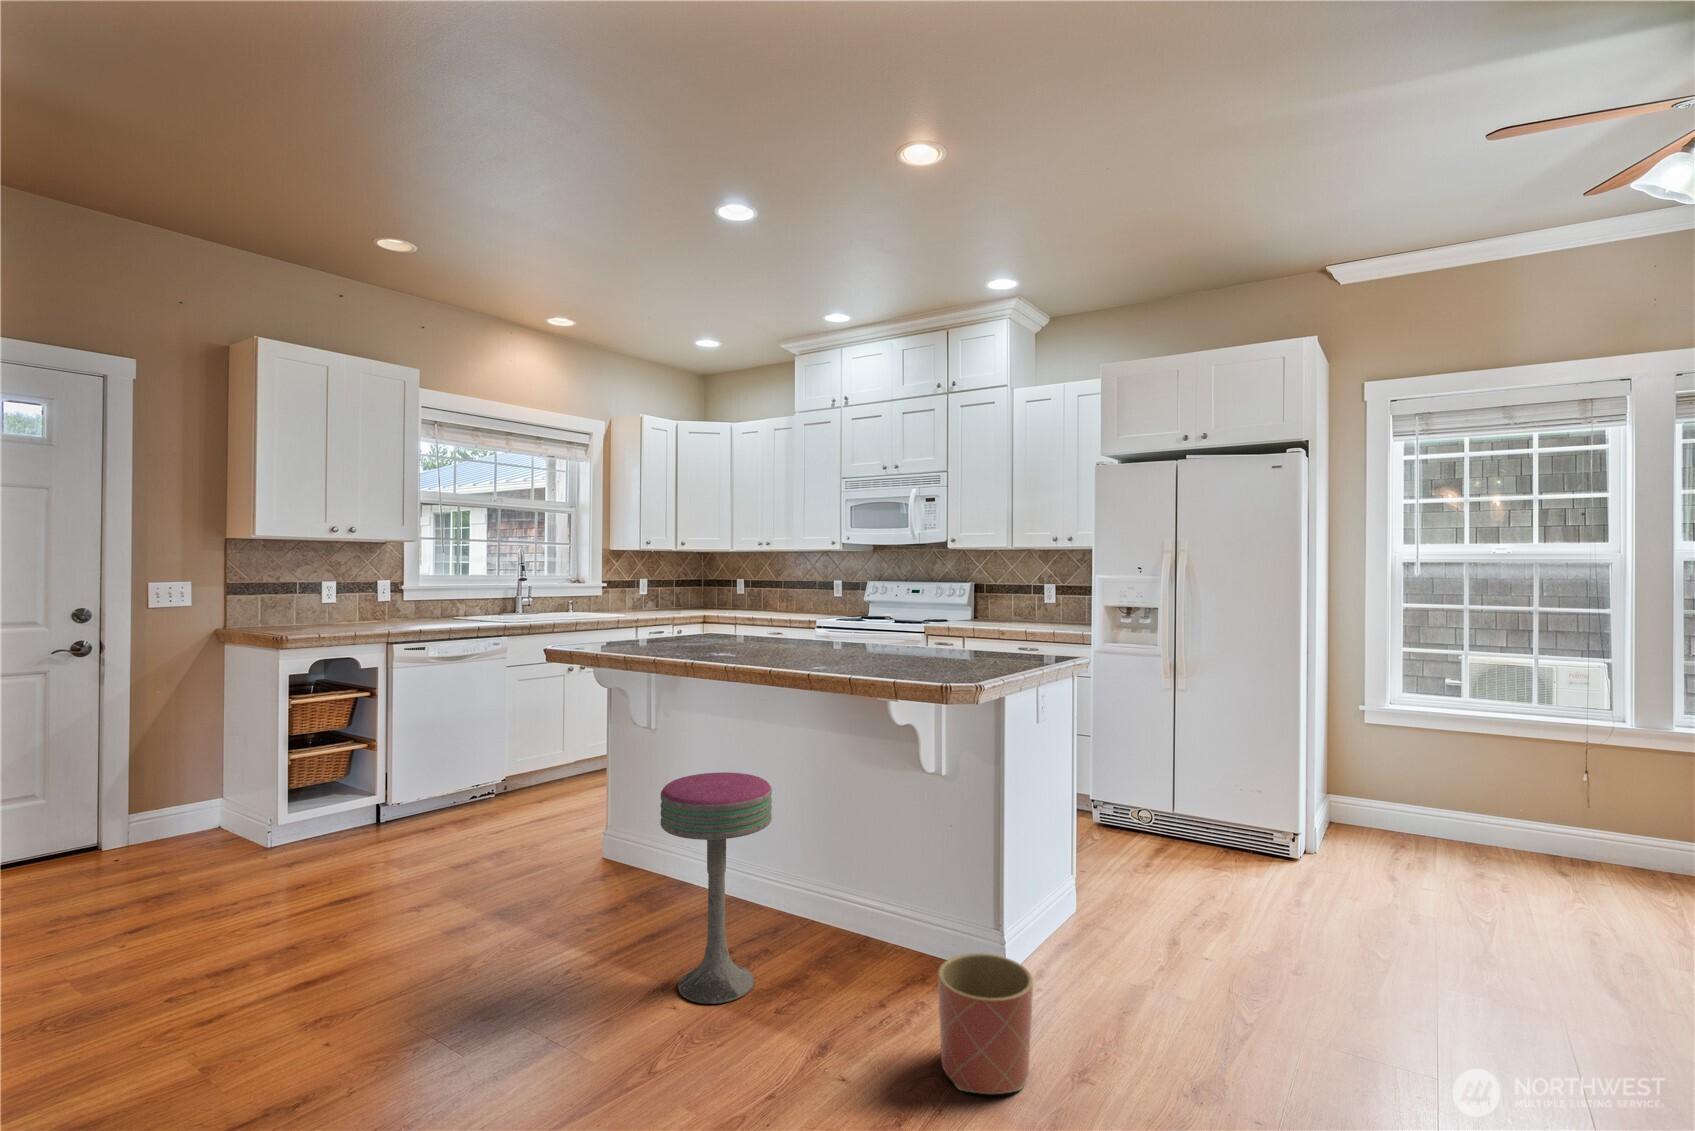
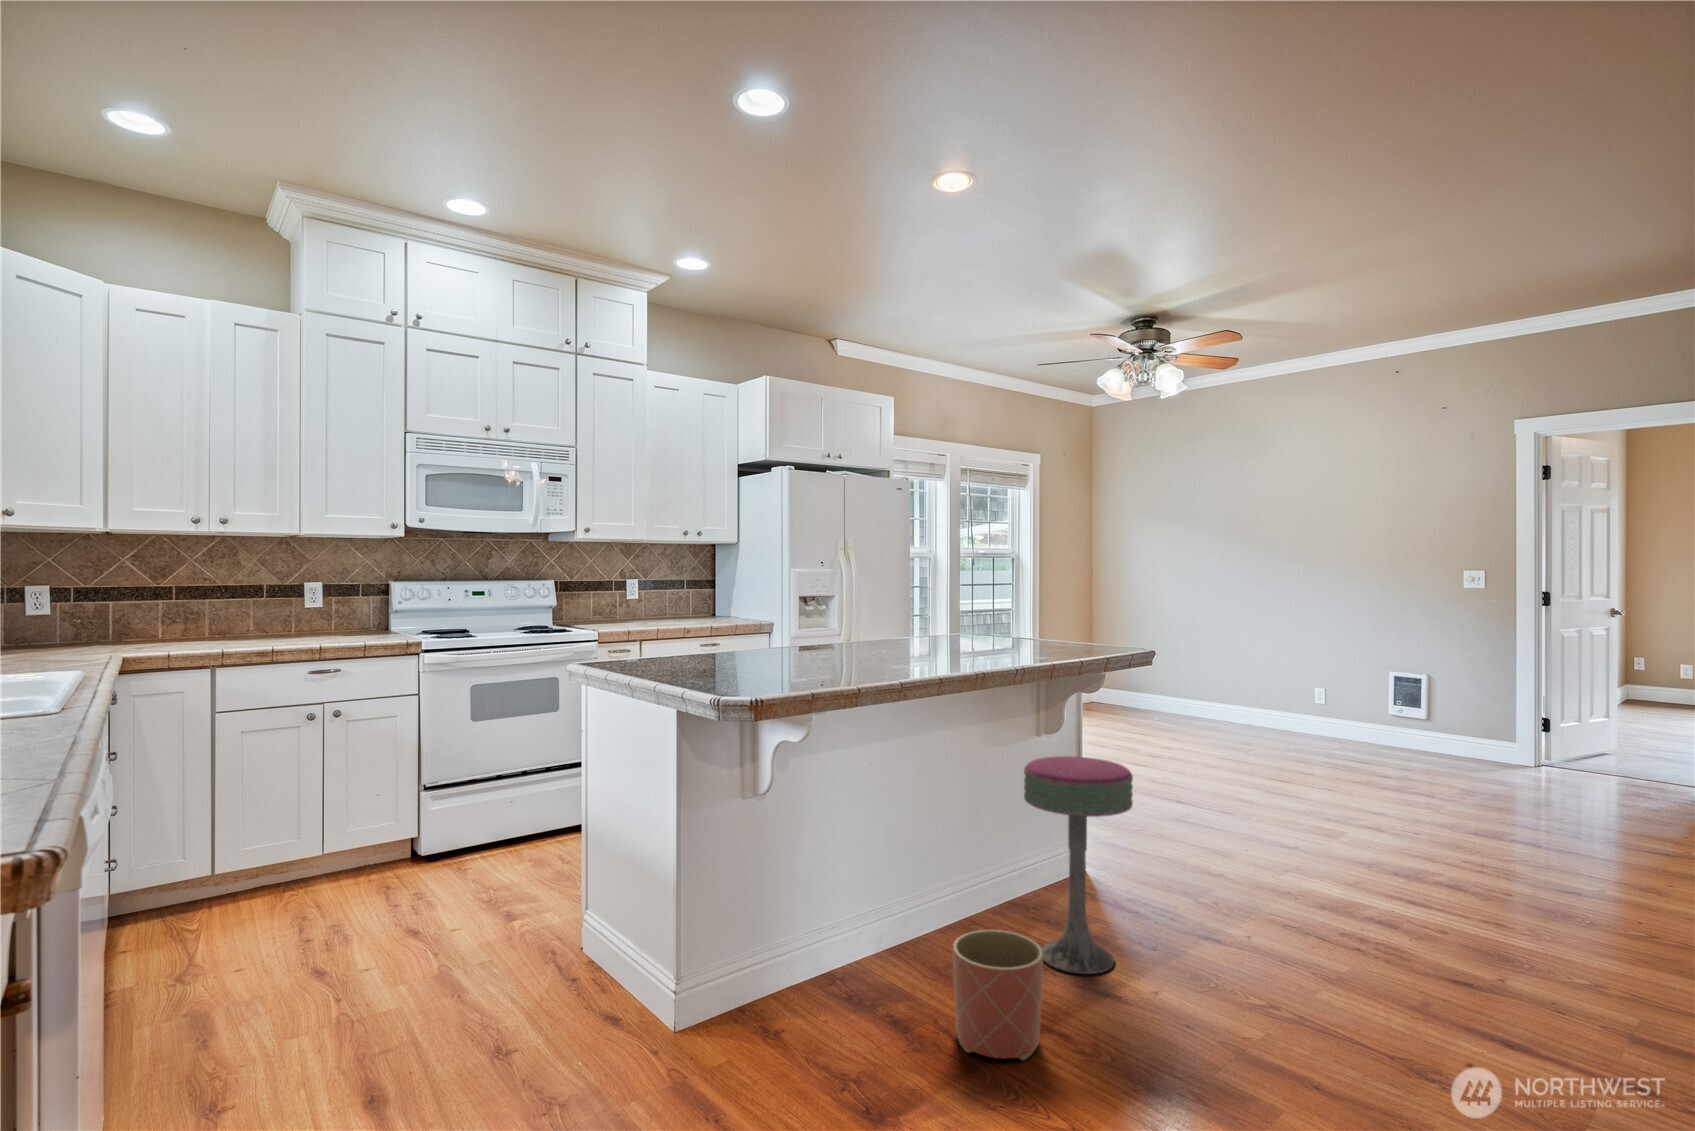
planter: present [938,953,1033,1094] -> present [953,930,1044,1060]

